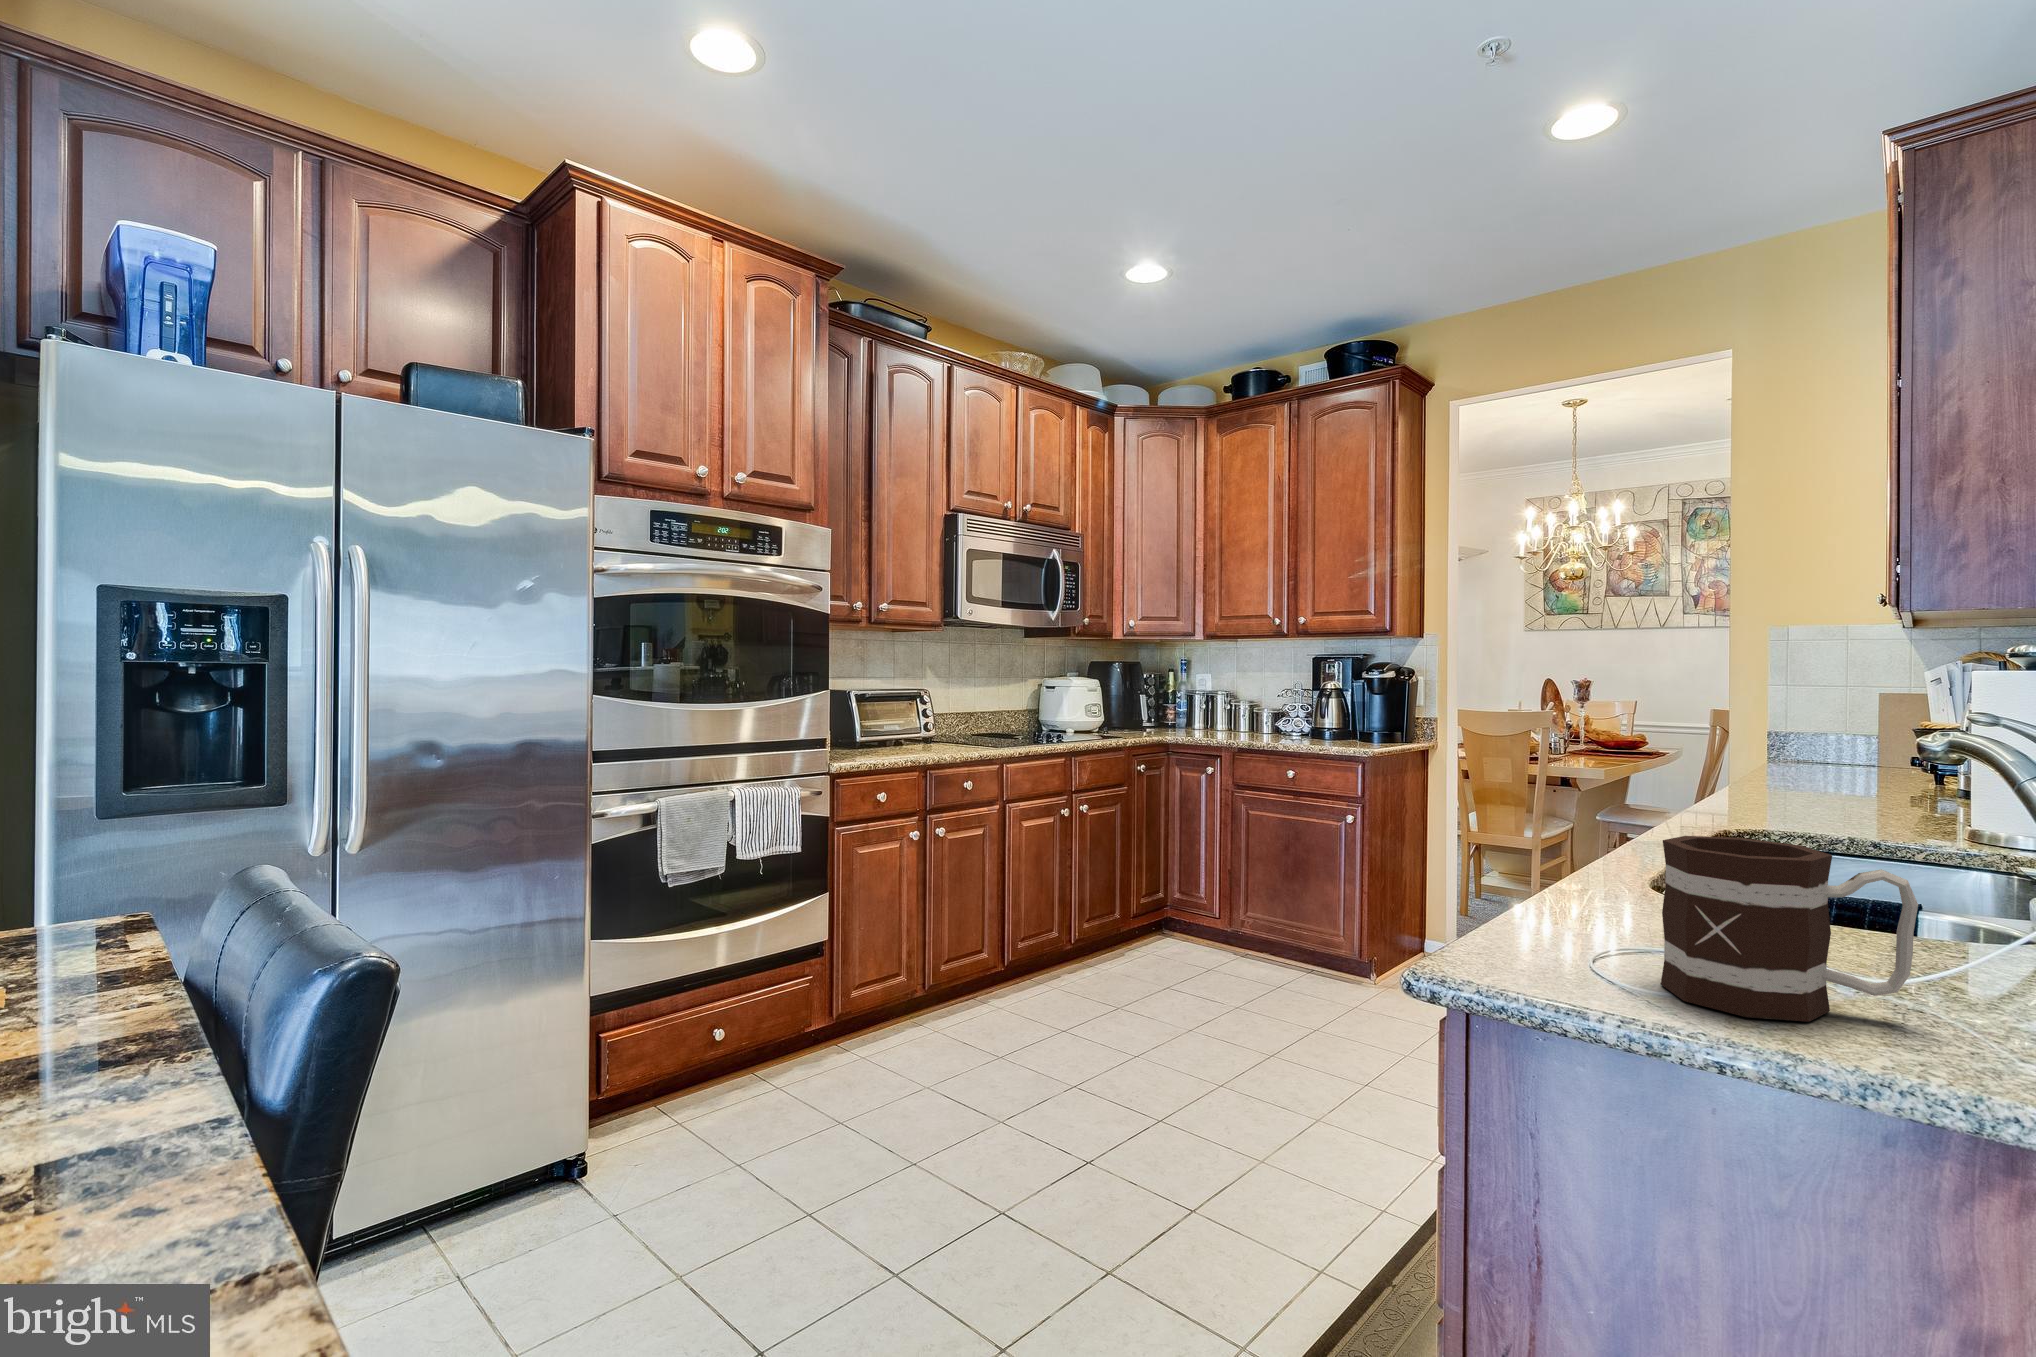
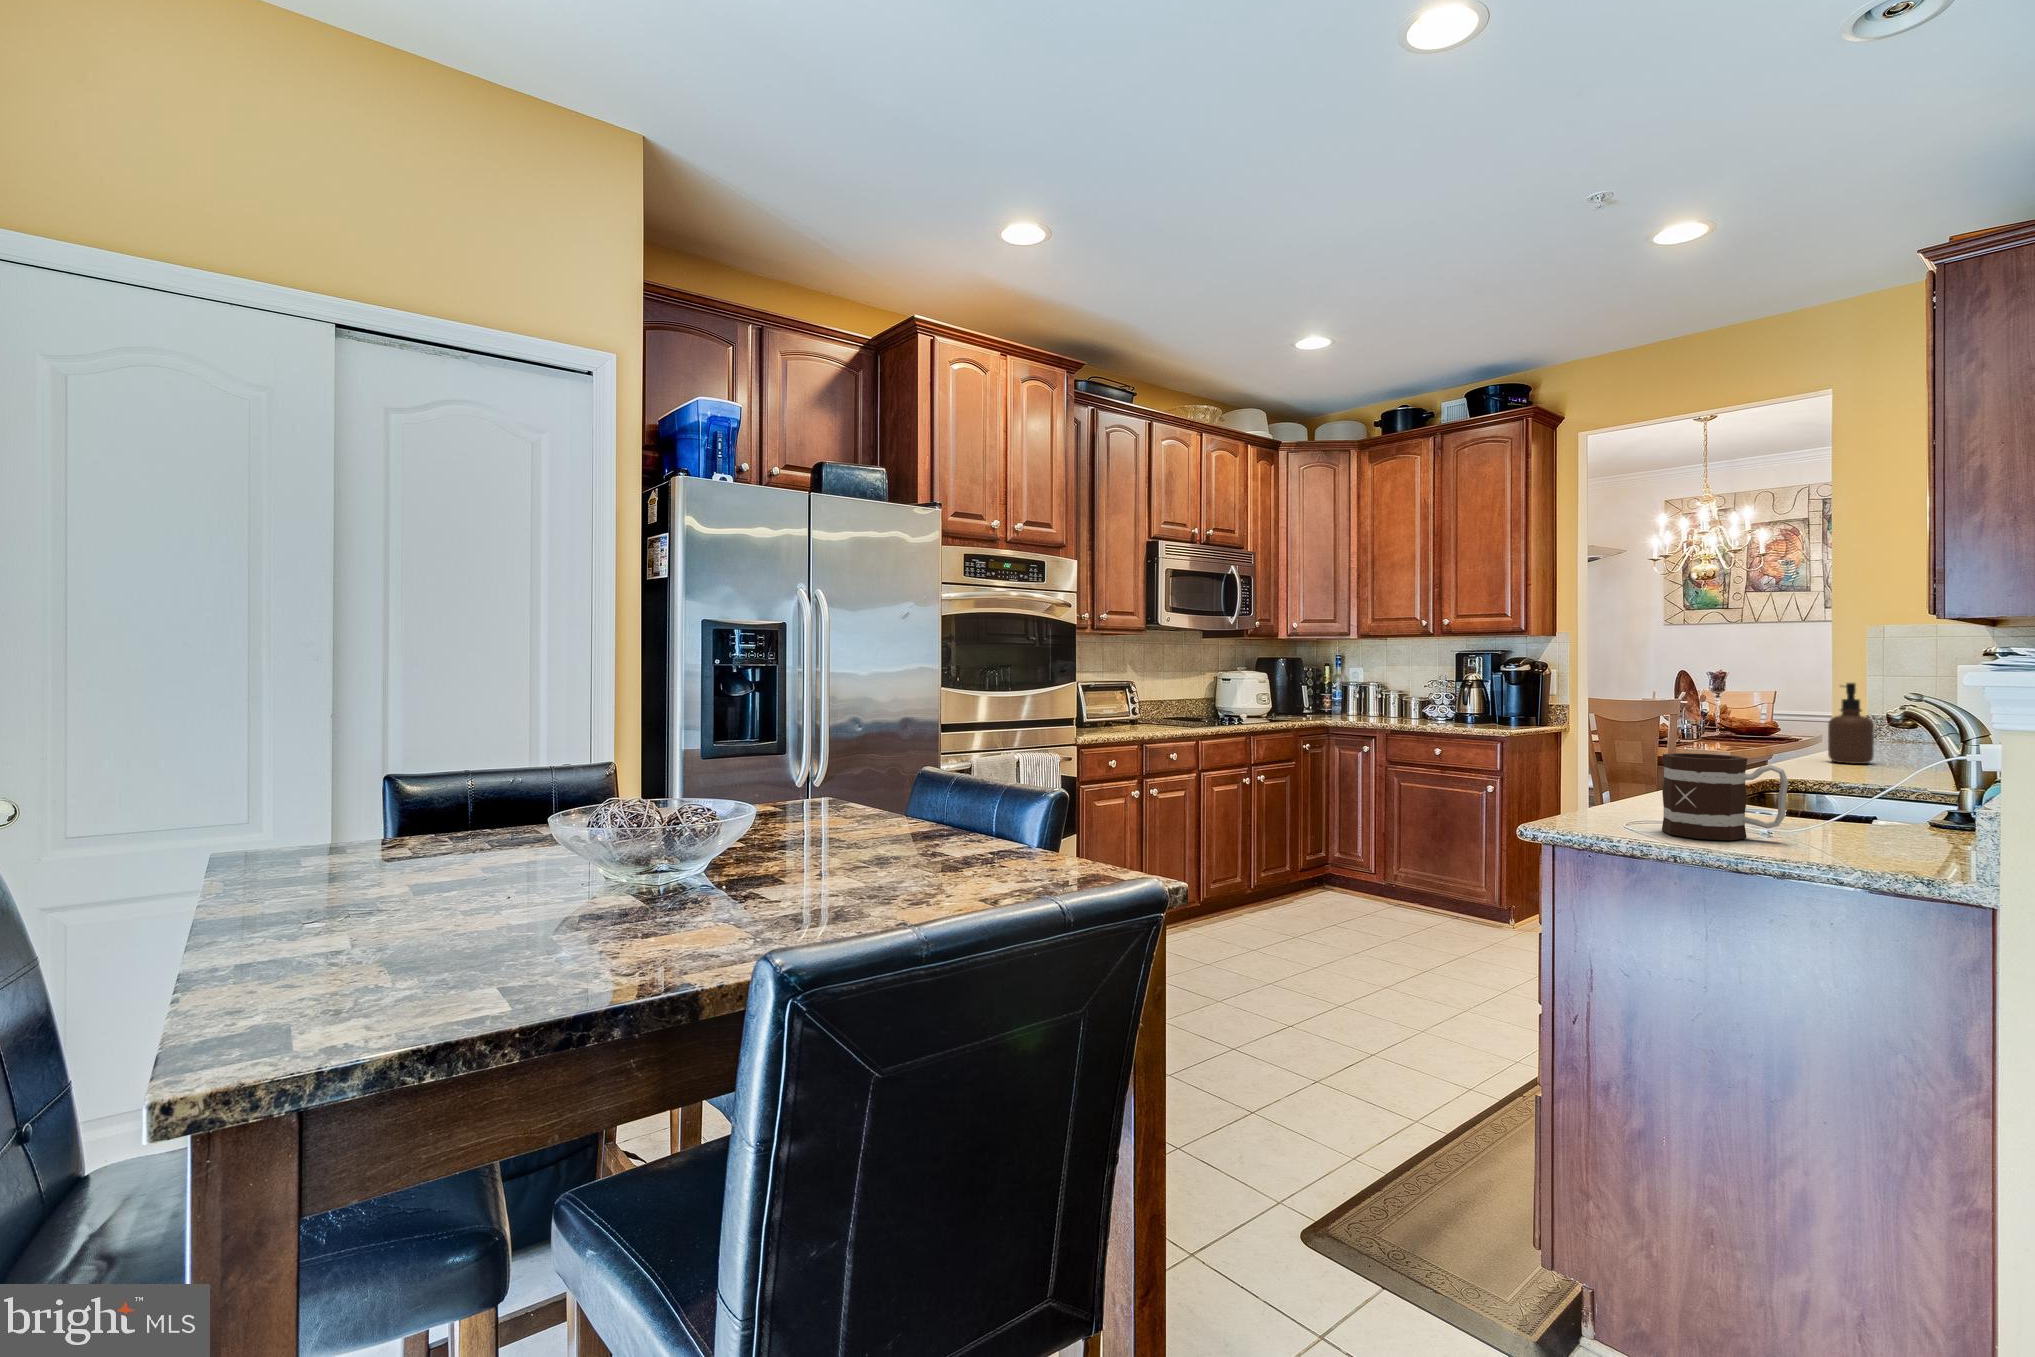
soap dispenser: none [1774,697,1833,804] -> present [1828,683,1874,764]

